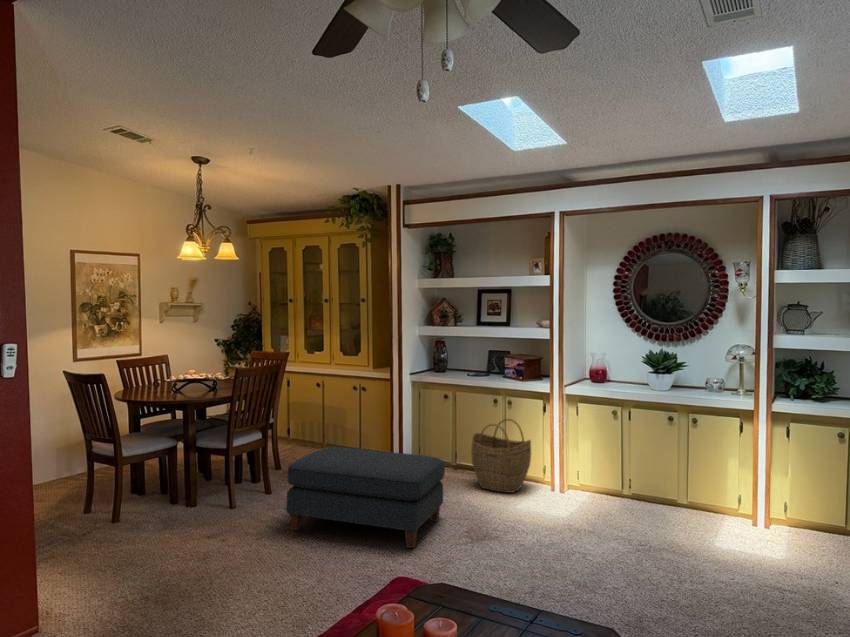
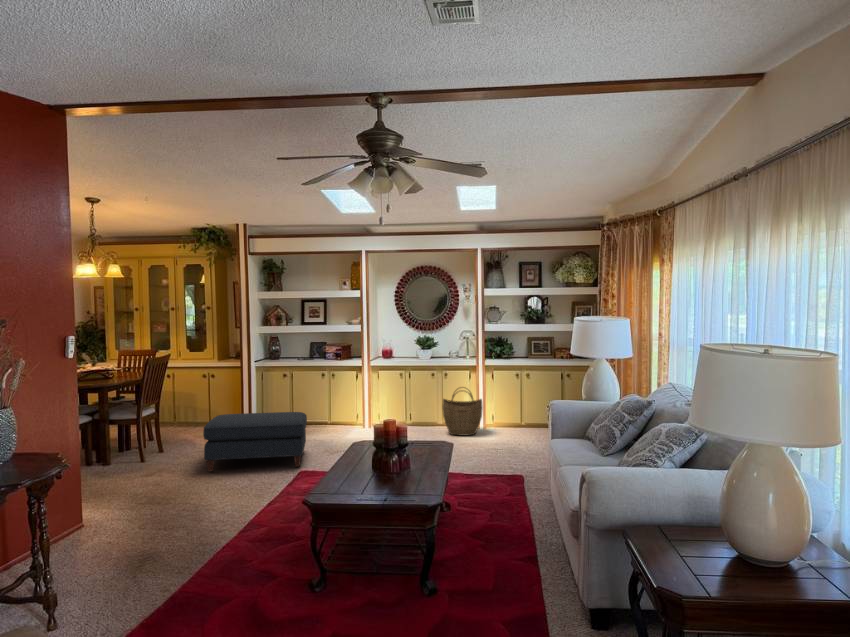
woven basket: present [471,419,531,493] -> present [442,387,483,435]

